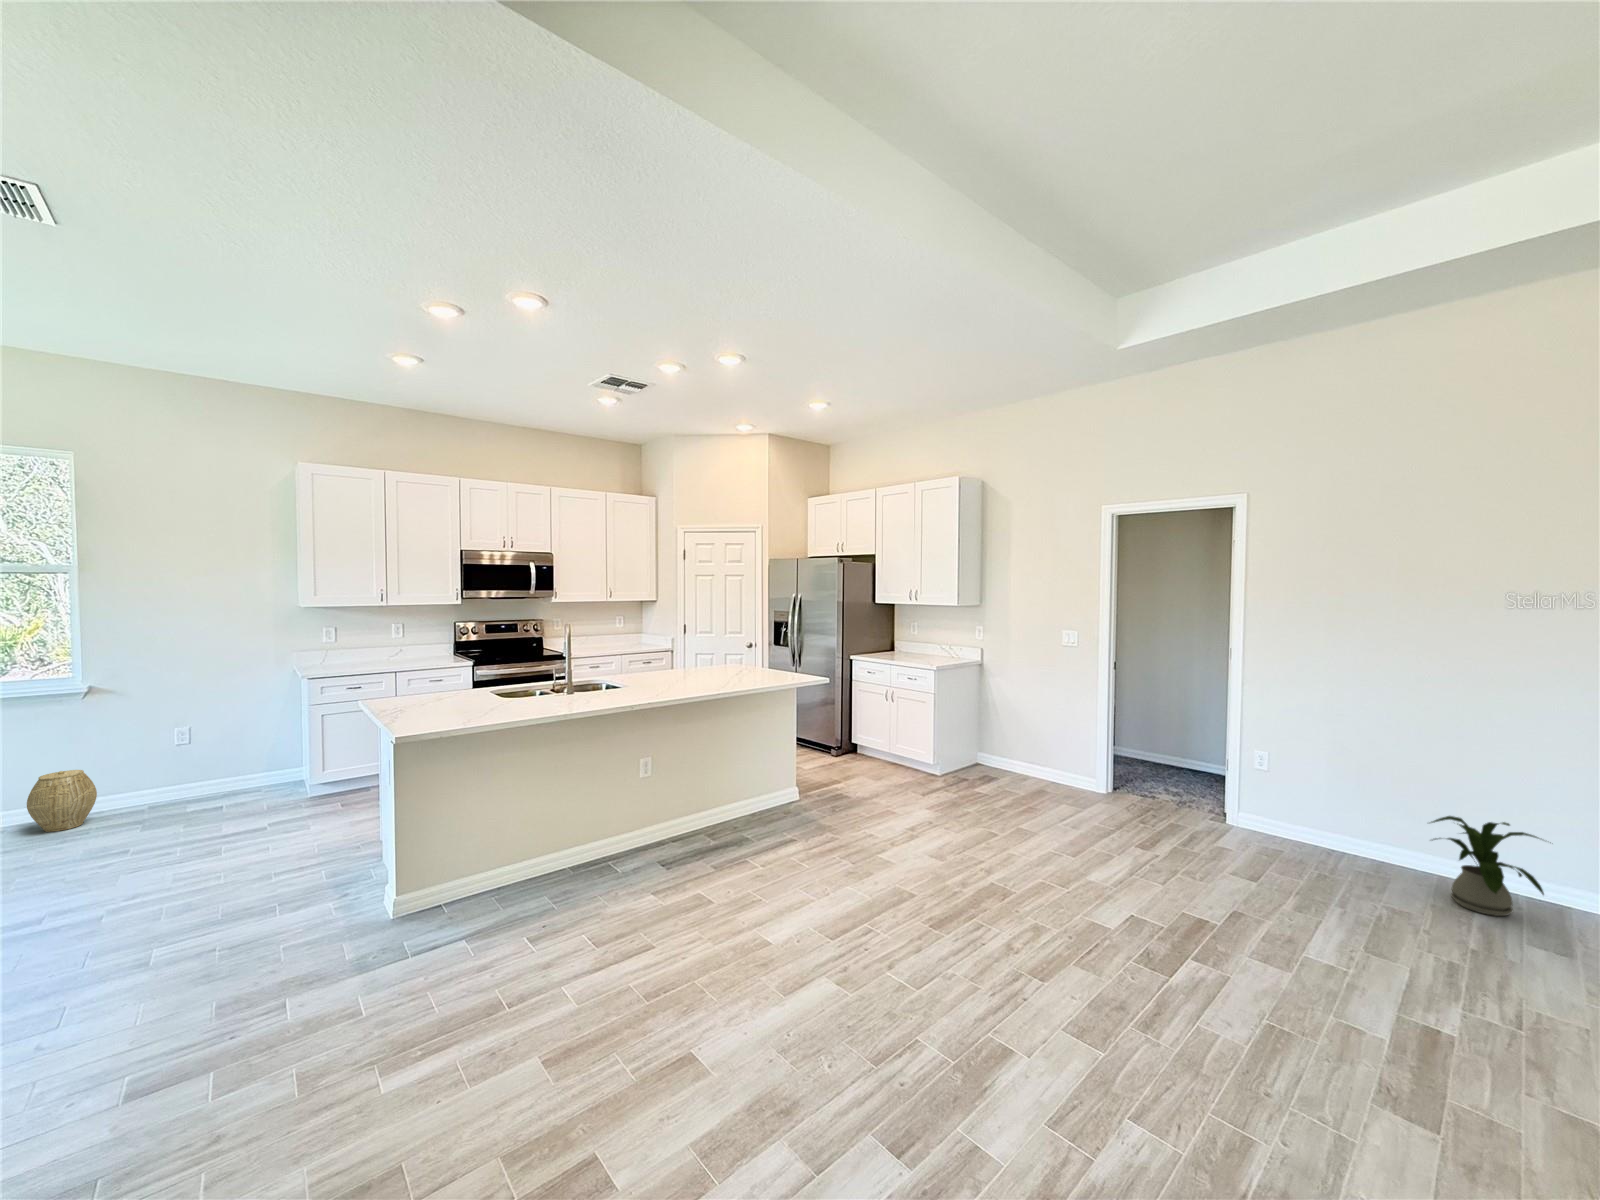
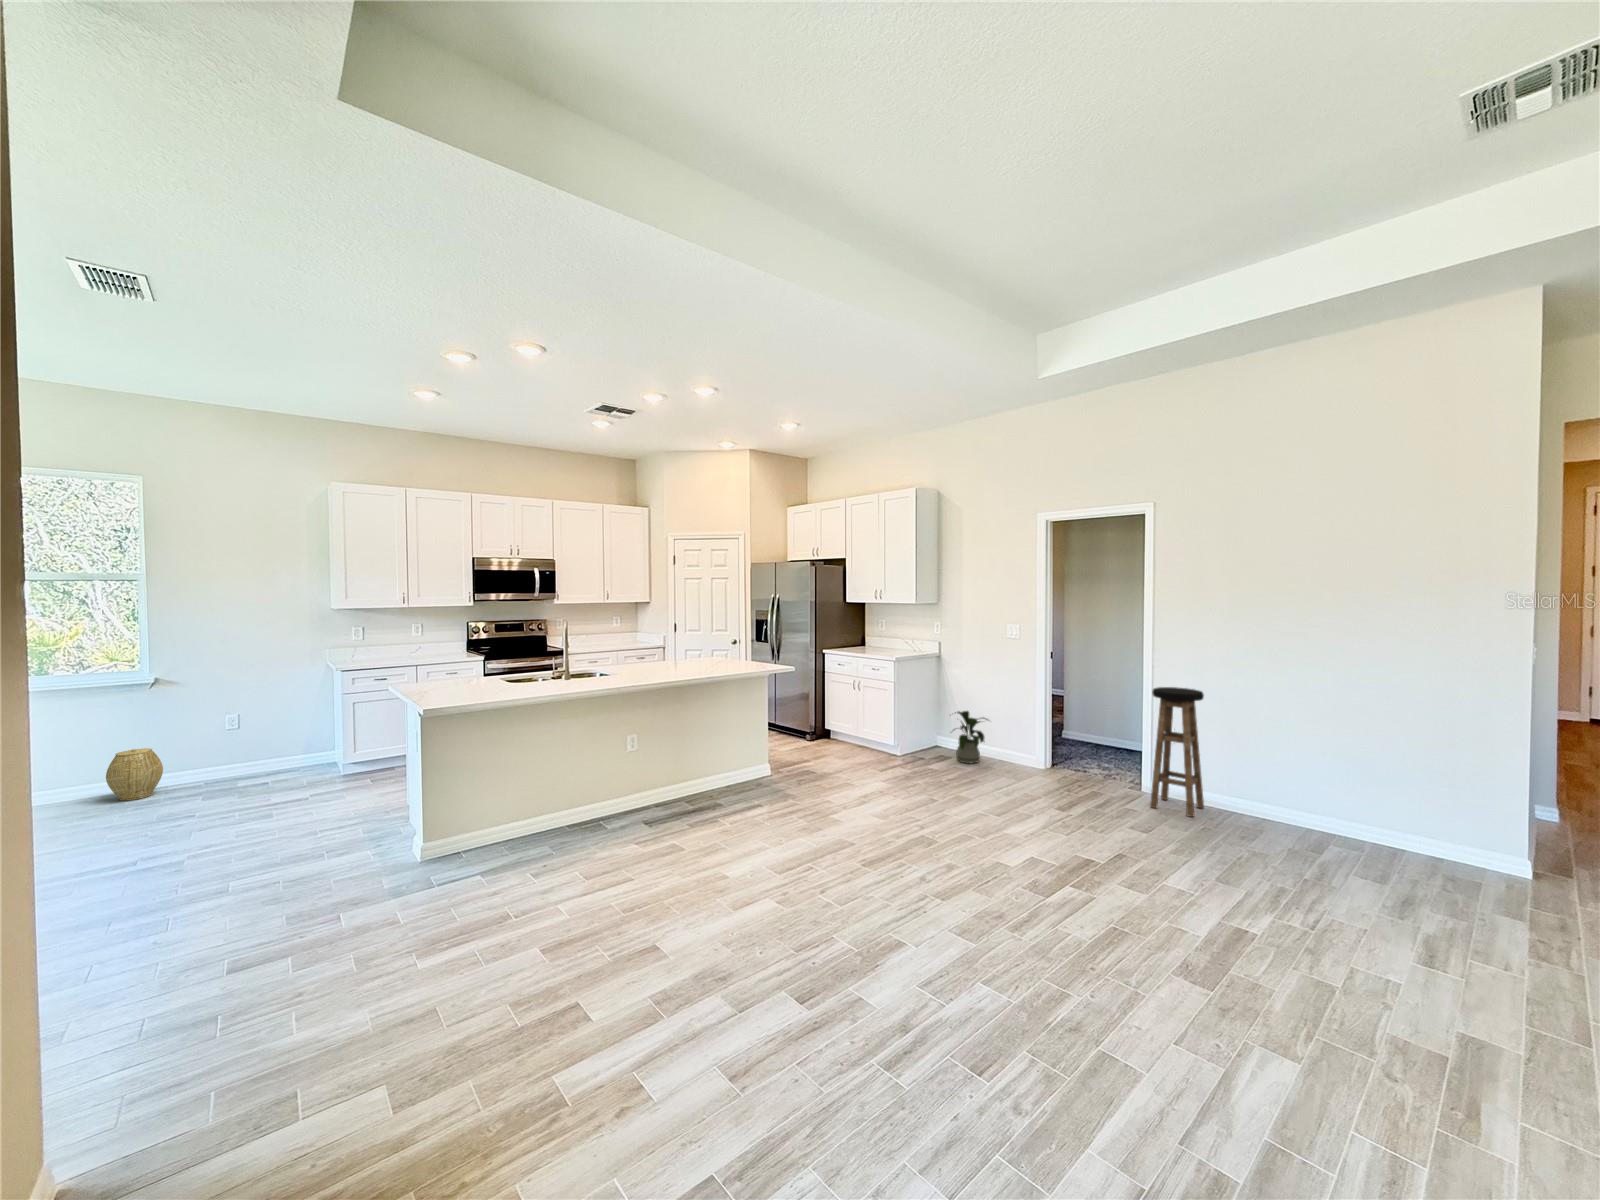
bar stool: none [1246,706,1312,859] -> present [1150,687,1204,817]
house plant: present [1431,816,1544,916] -> present [956,711,988,763]

